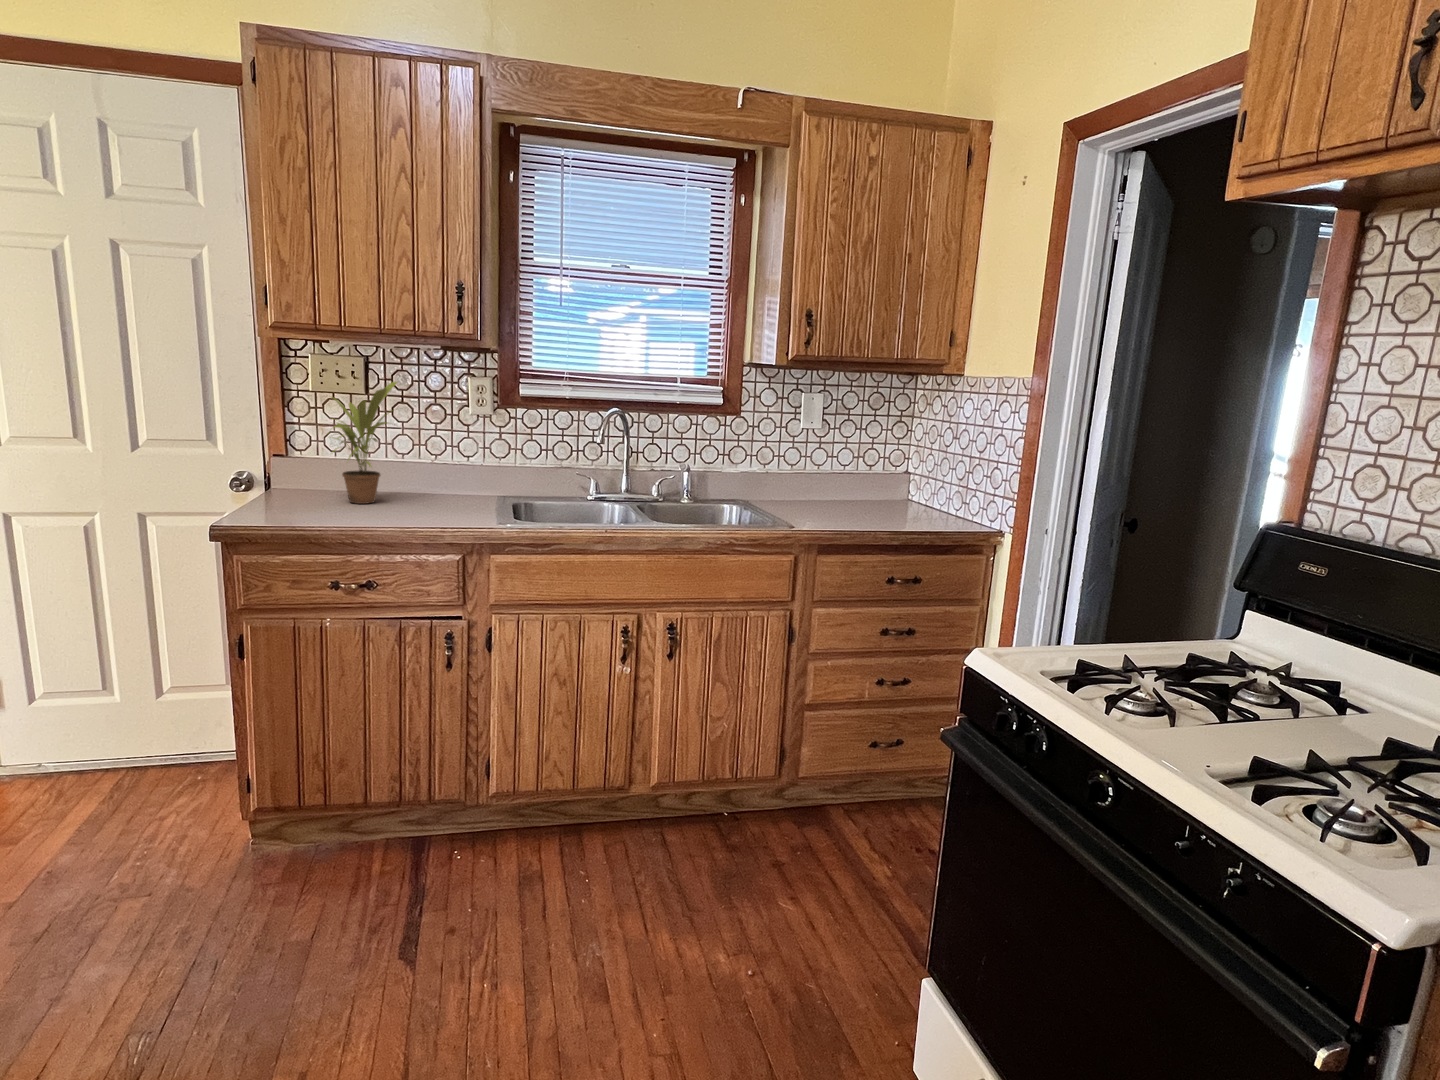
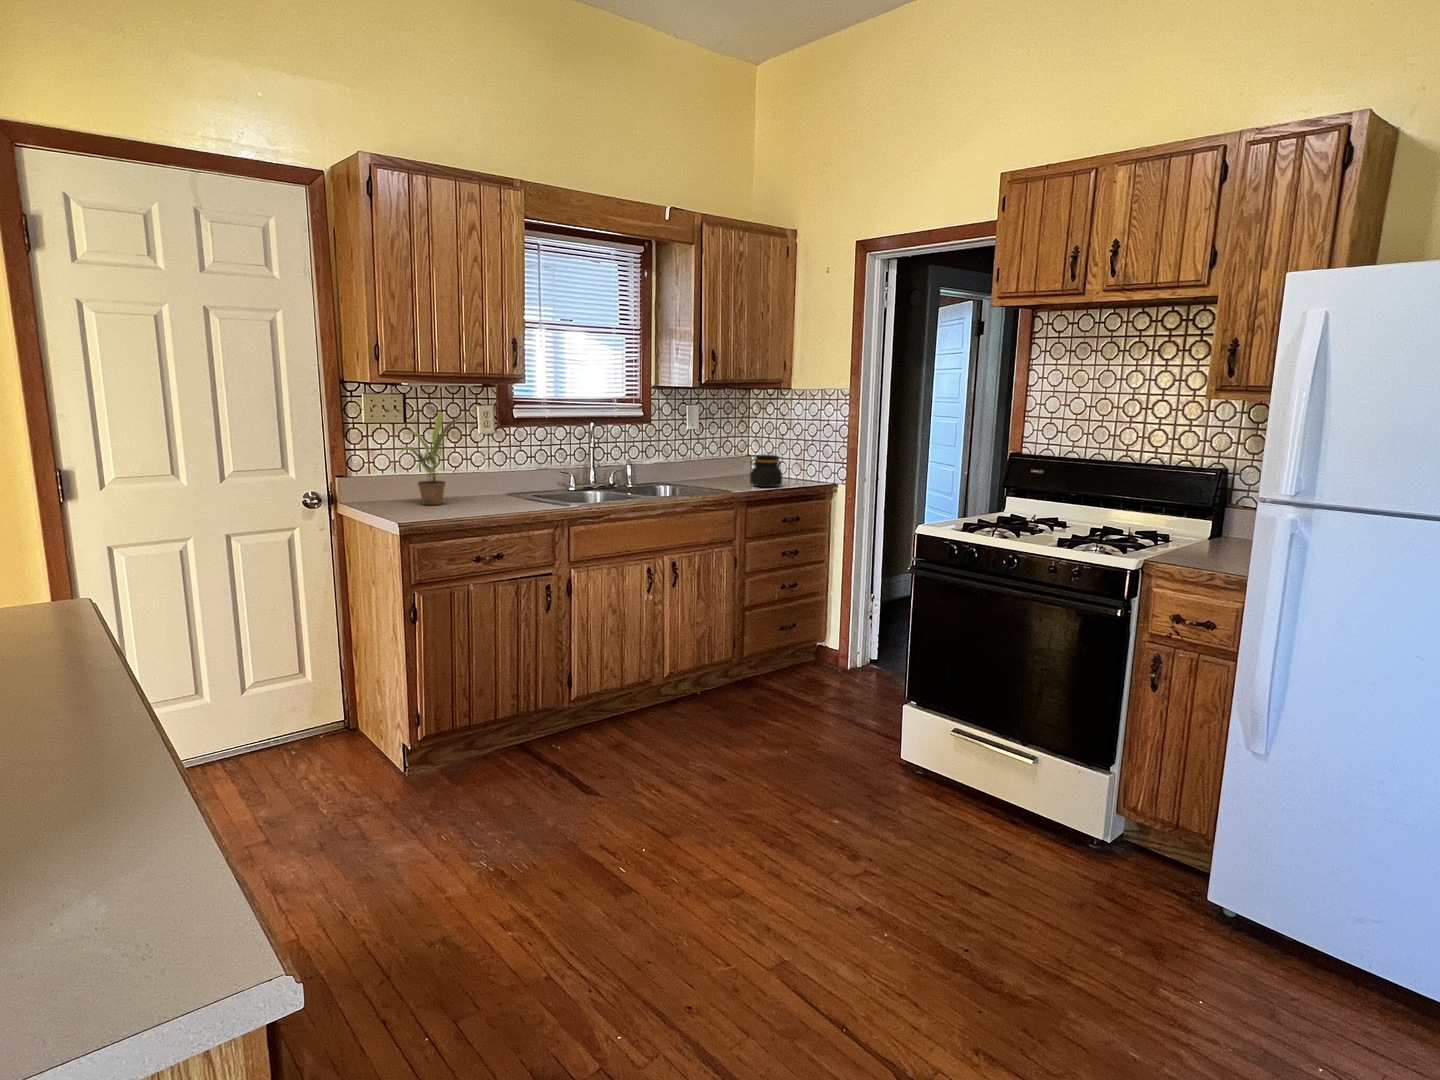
jar: none [860,473,913,525] -> present [750,455,782,487]

